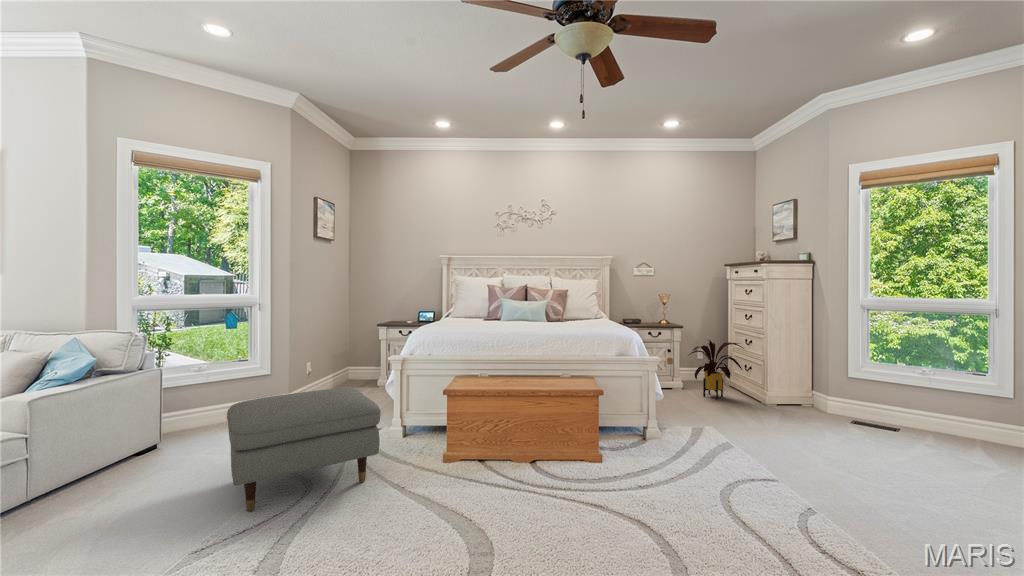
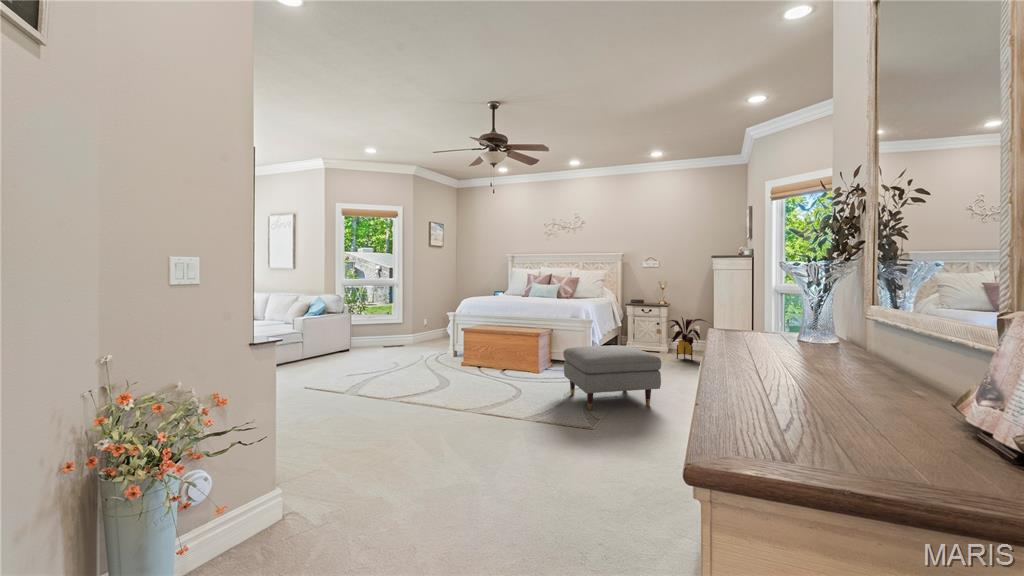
ottoman: present [227,388,381,512] -> present [563,345,661,410]

